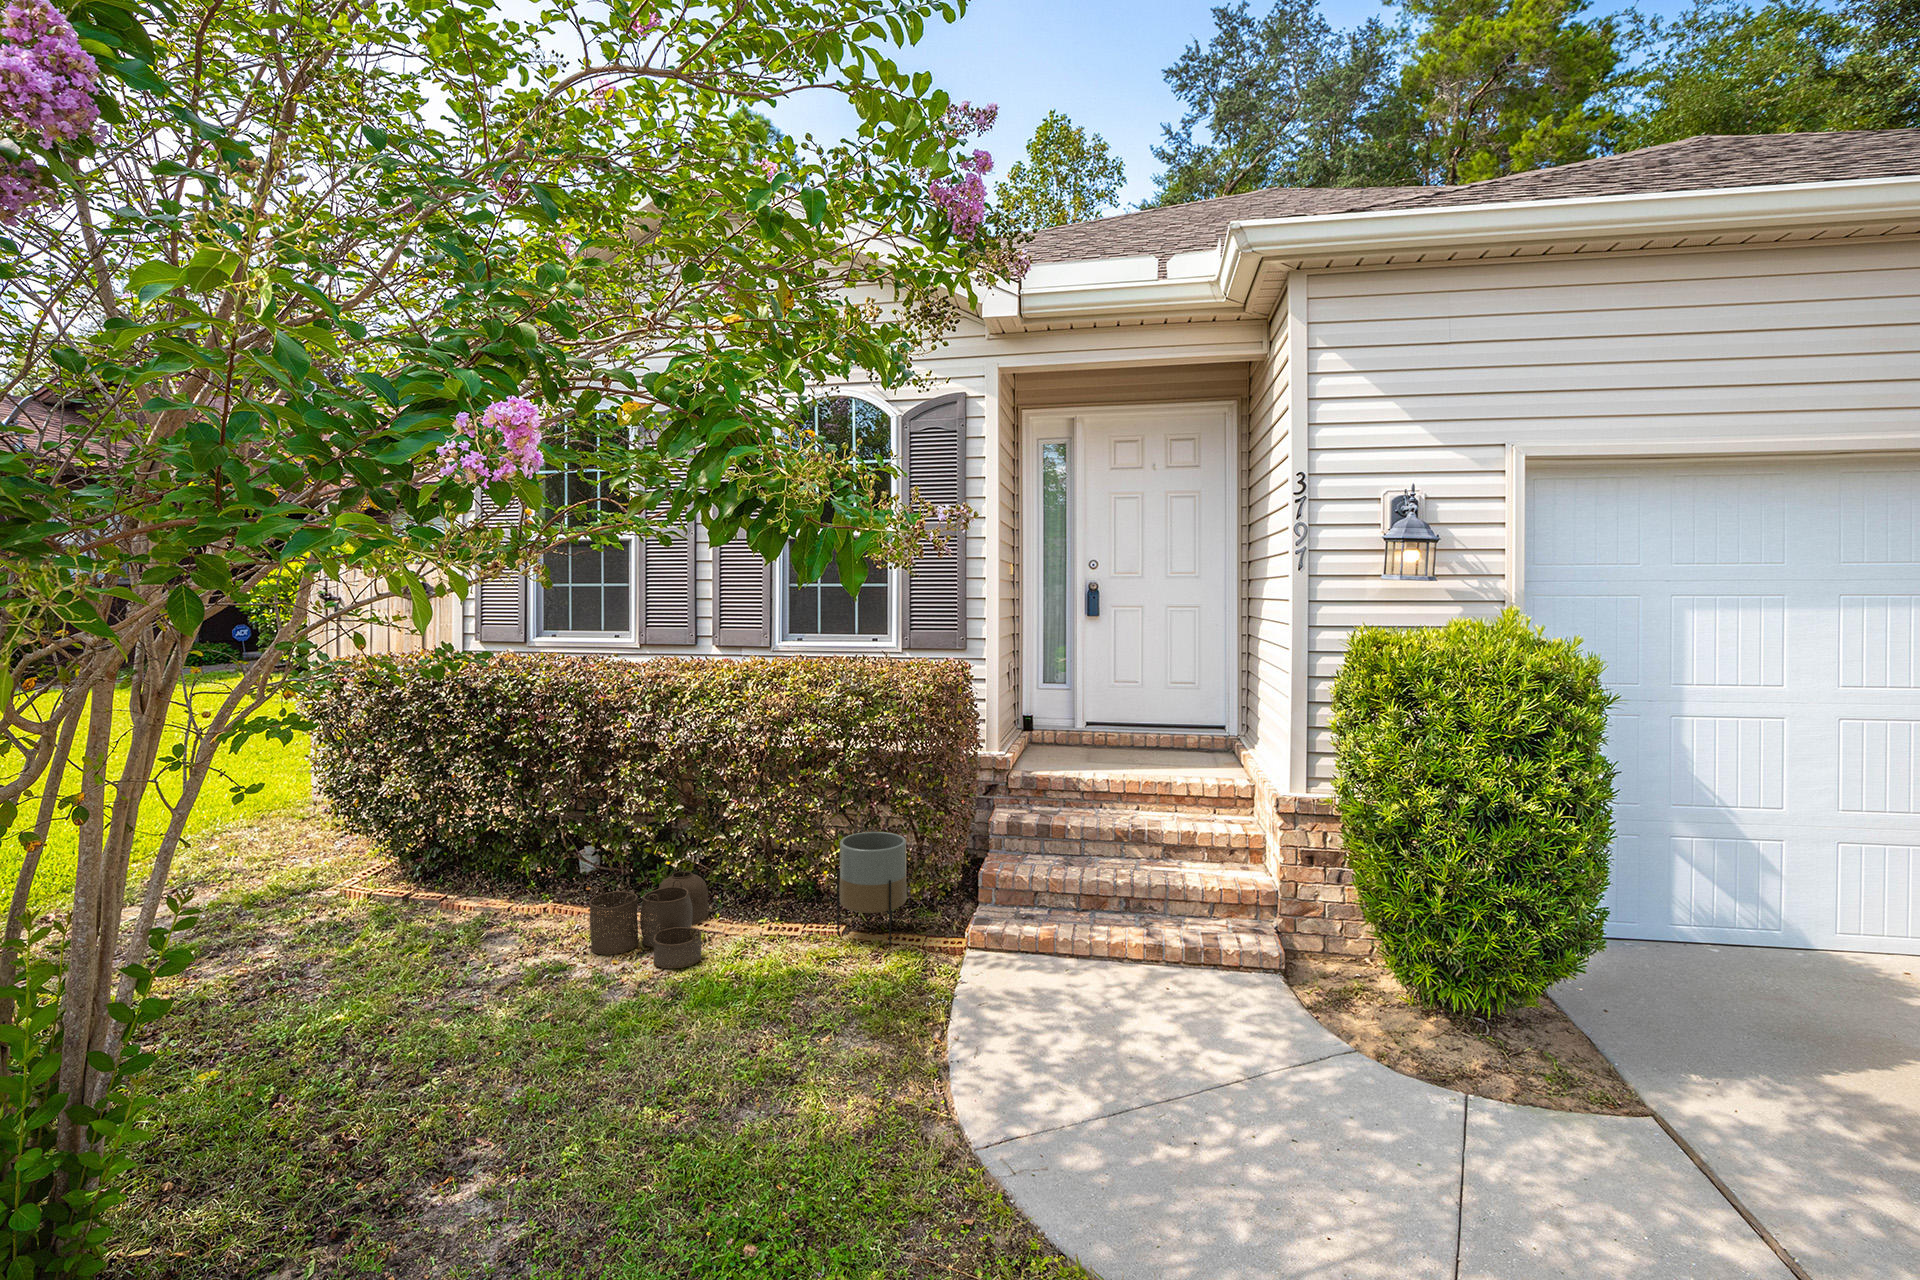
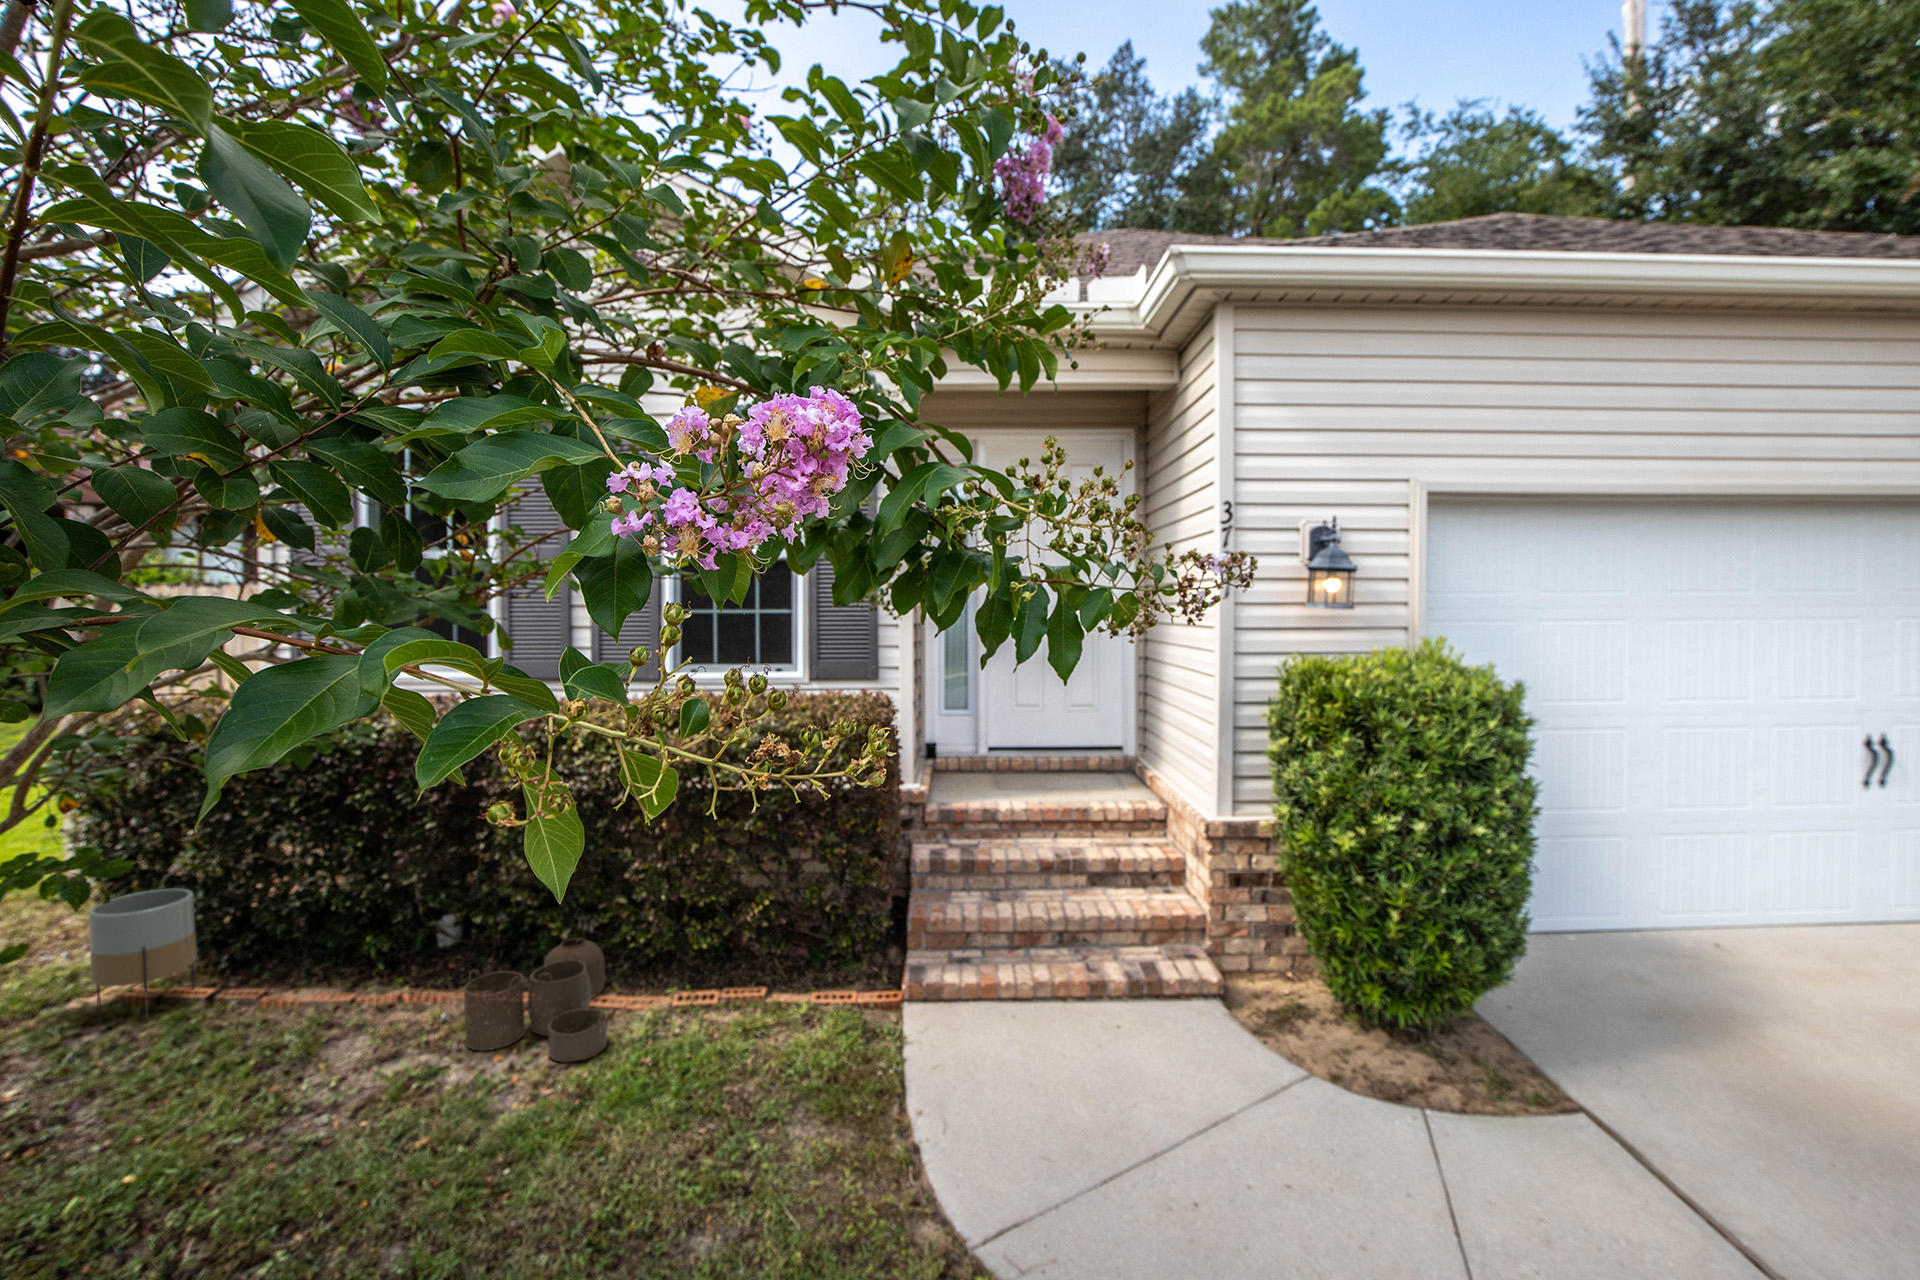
planter: present [837,832,907,946] -> present [88,889,197,1021]

